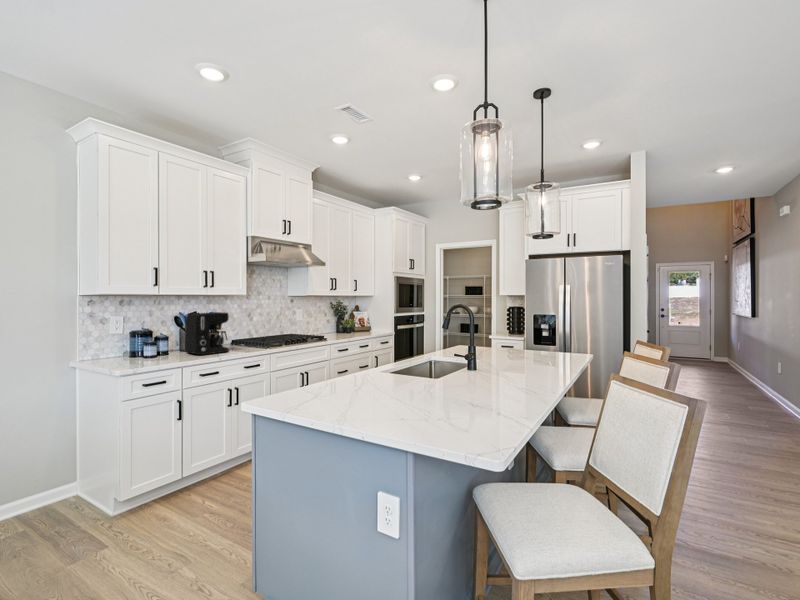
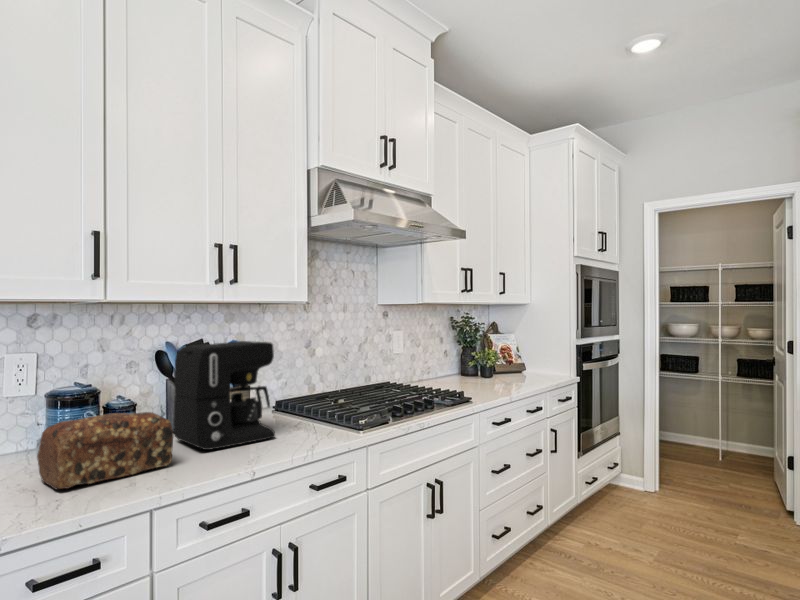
bread loaf: none [133,339,187,364] -> present [37,412,173,489]

